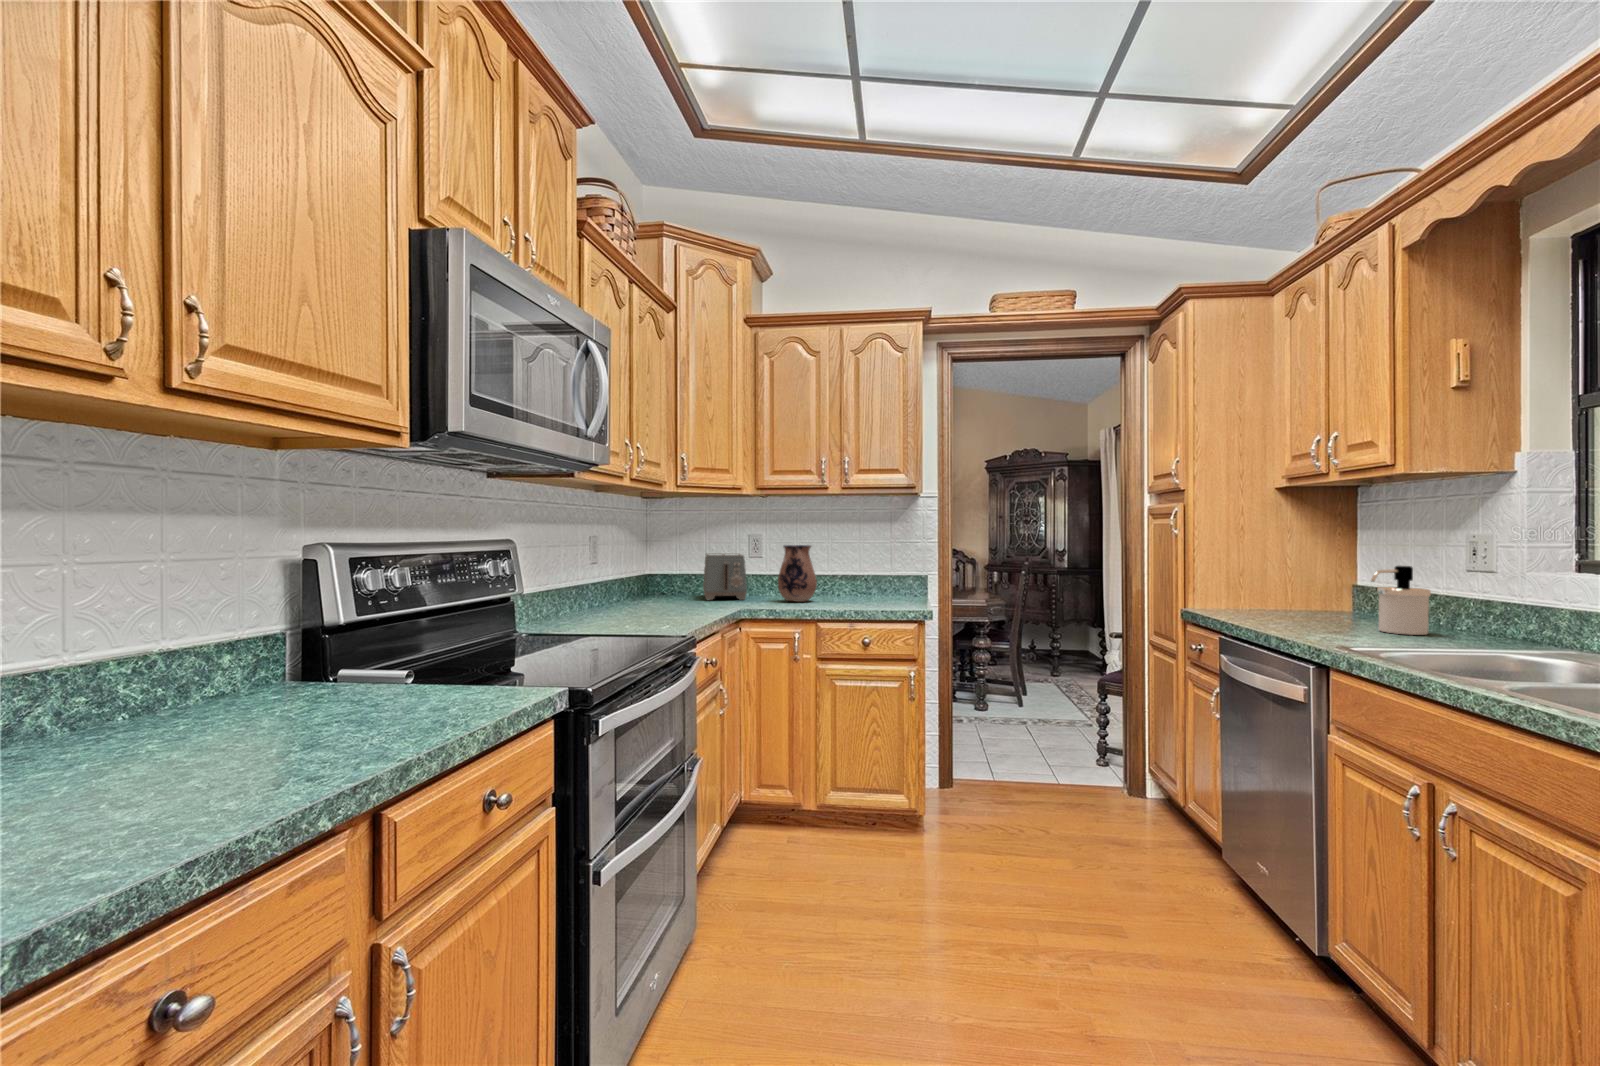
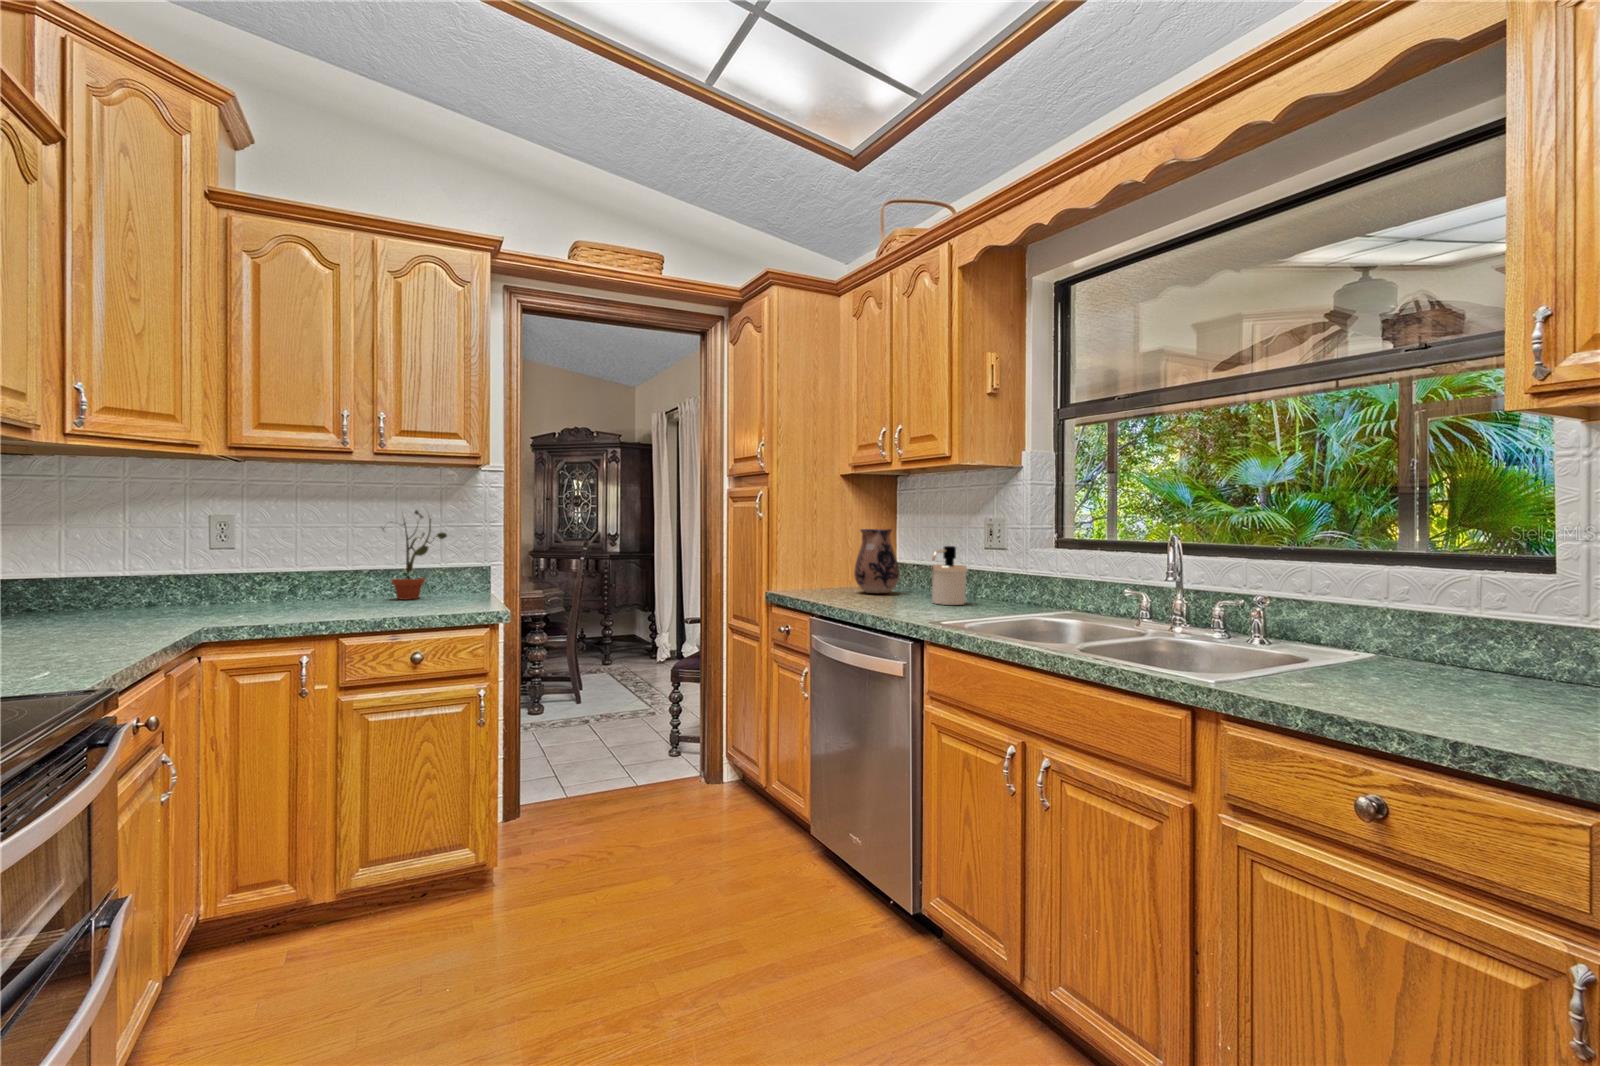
potted plant: none [848,524,893,599] -> present [383,510,447,600]
ceramic pitcher: present [778,545,817,602] -> present [854,529,899,593]
toaster: present [703,553,747,600] -> none [111,542,206,618]

